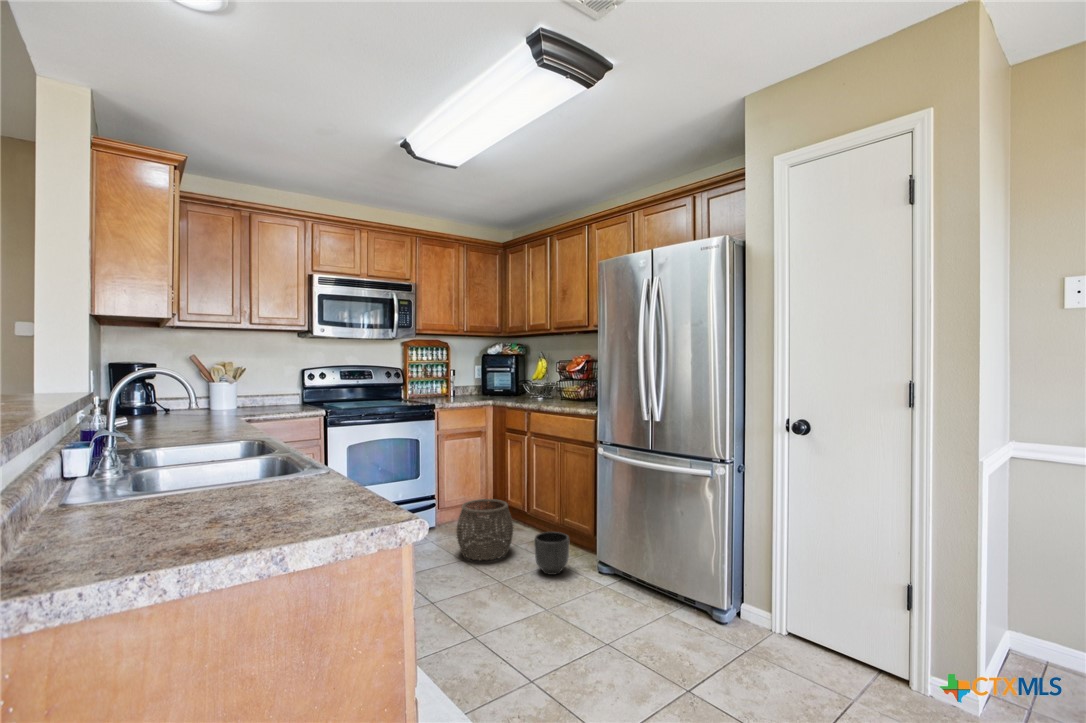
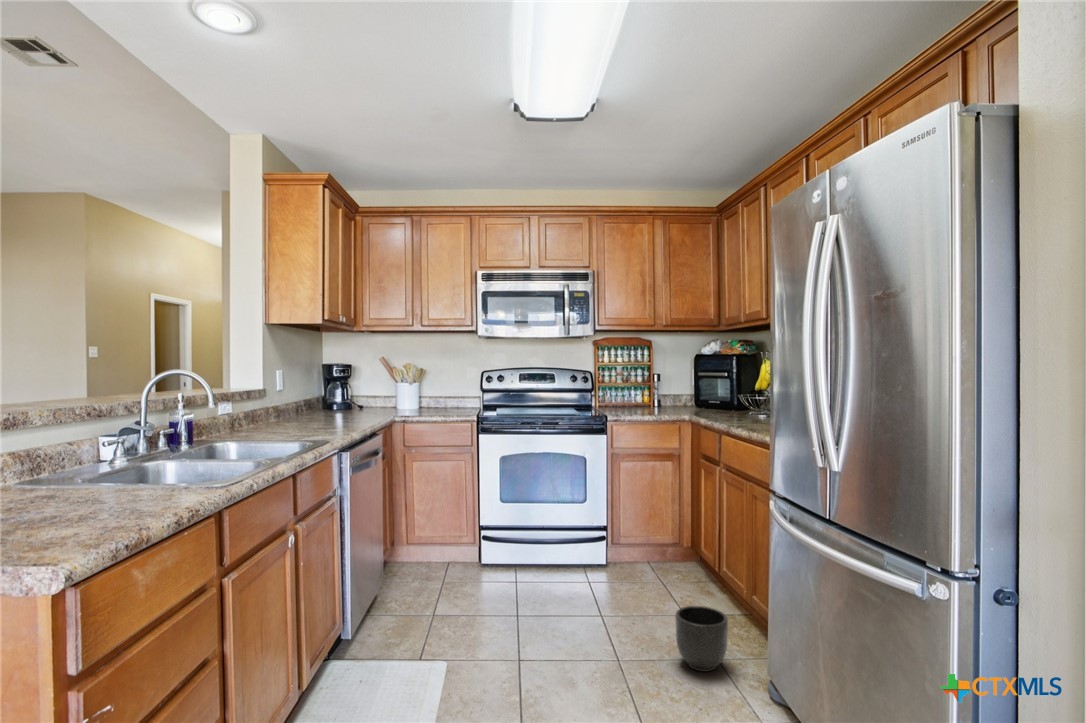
woven basket: present [457,499,513,560] -> none [598,543,675,628]

